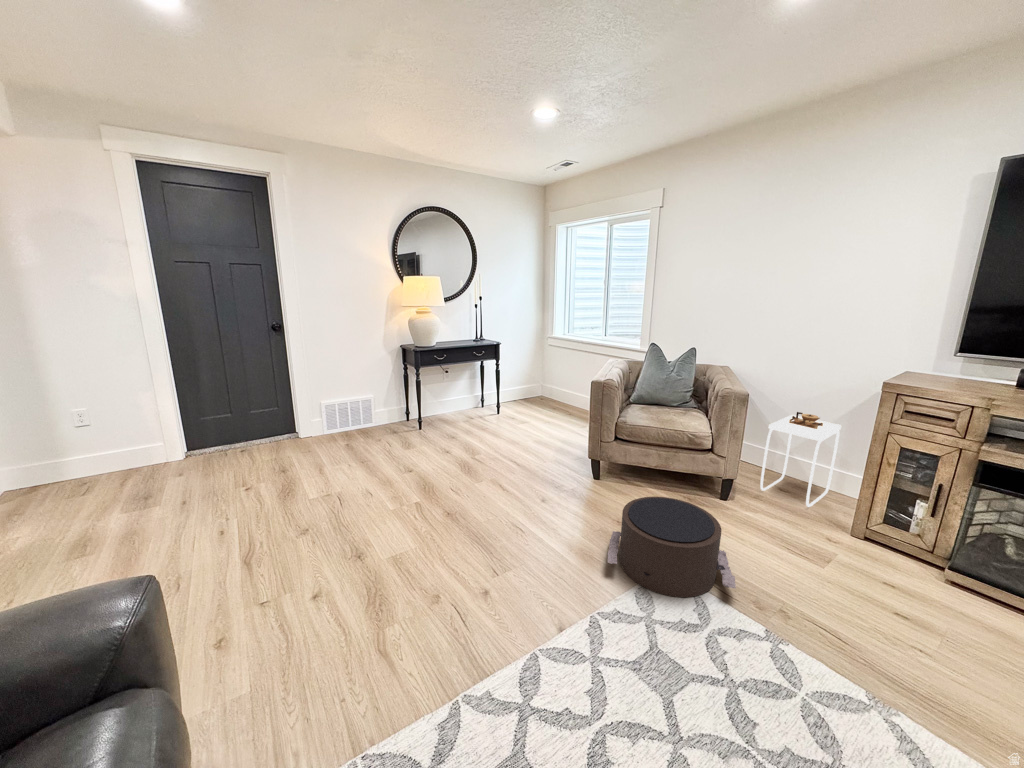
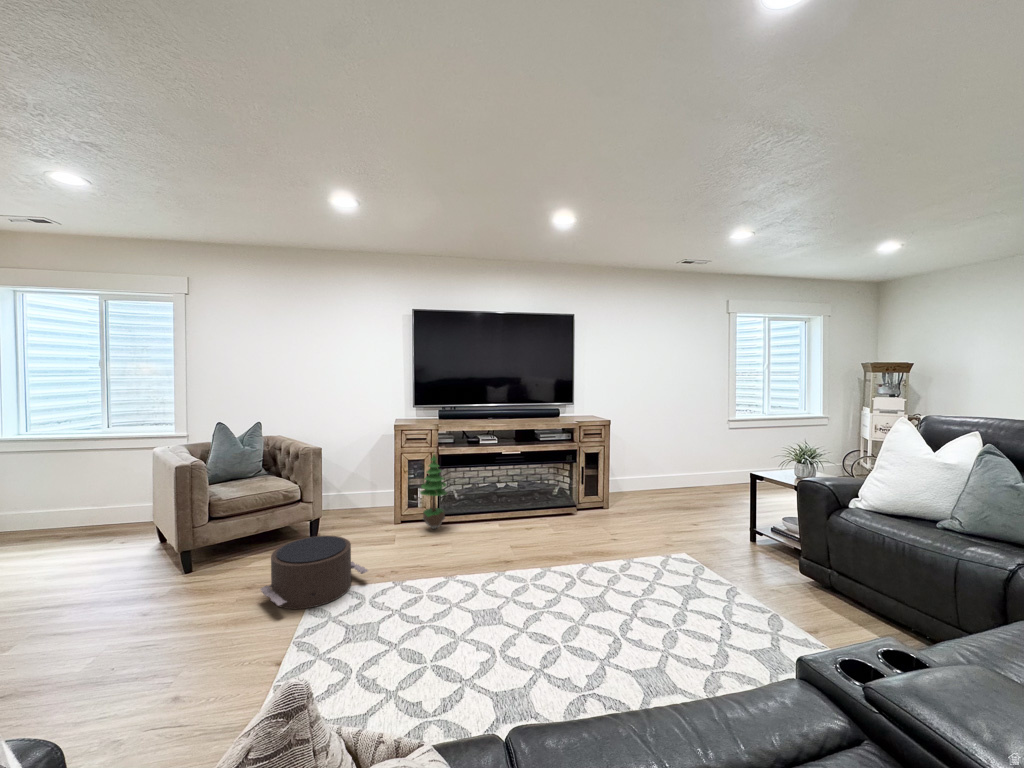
side table: present [760,412,841,507] -> none [331,457,369,523]
potted tree: none [902,453,980,587] -> present [420,455,447,529]

